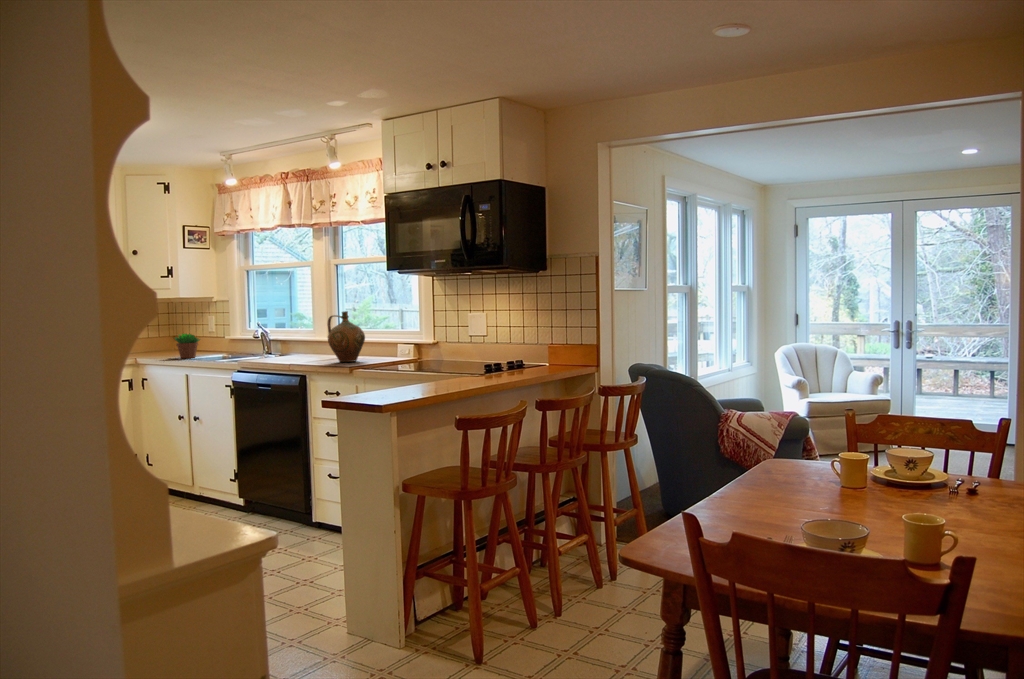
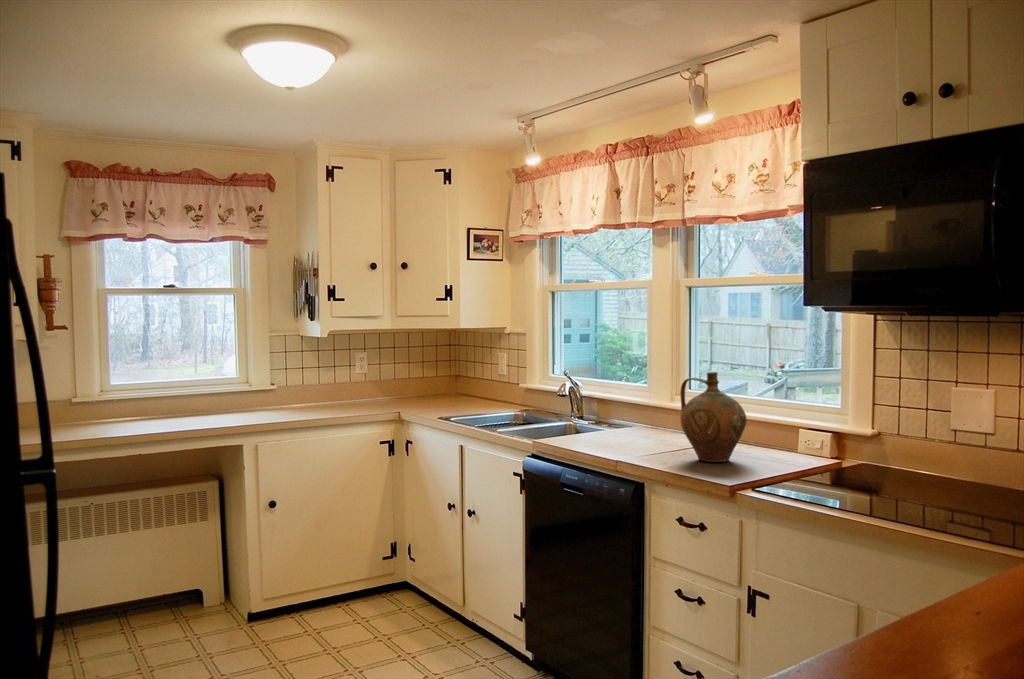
succulent plant: present [175,333,200,358] -> none [446,381,484,418]

